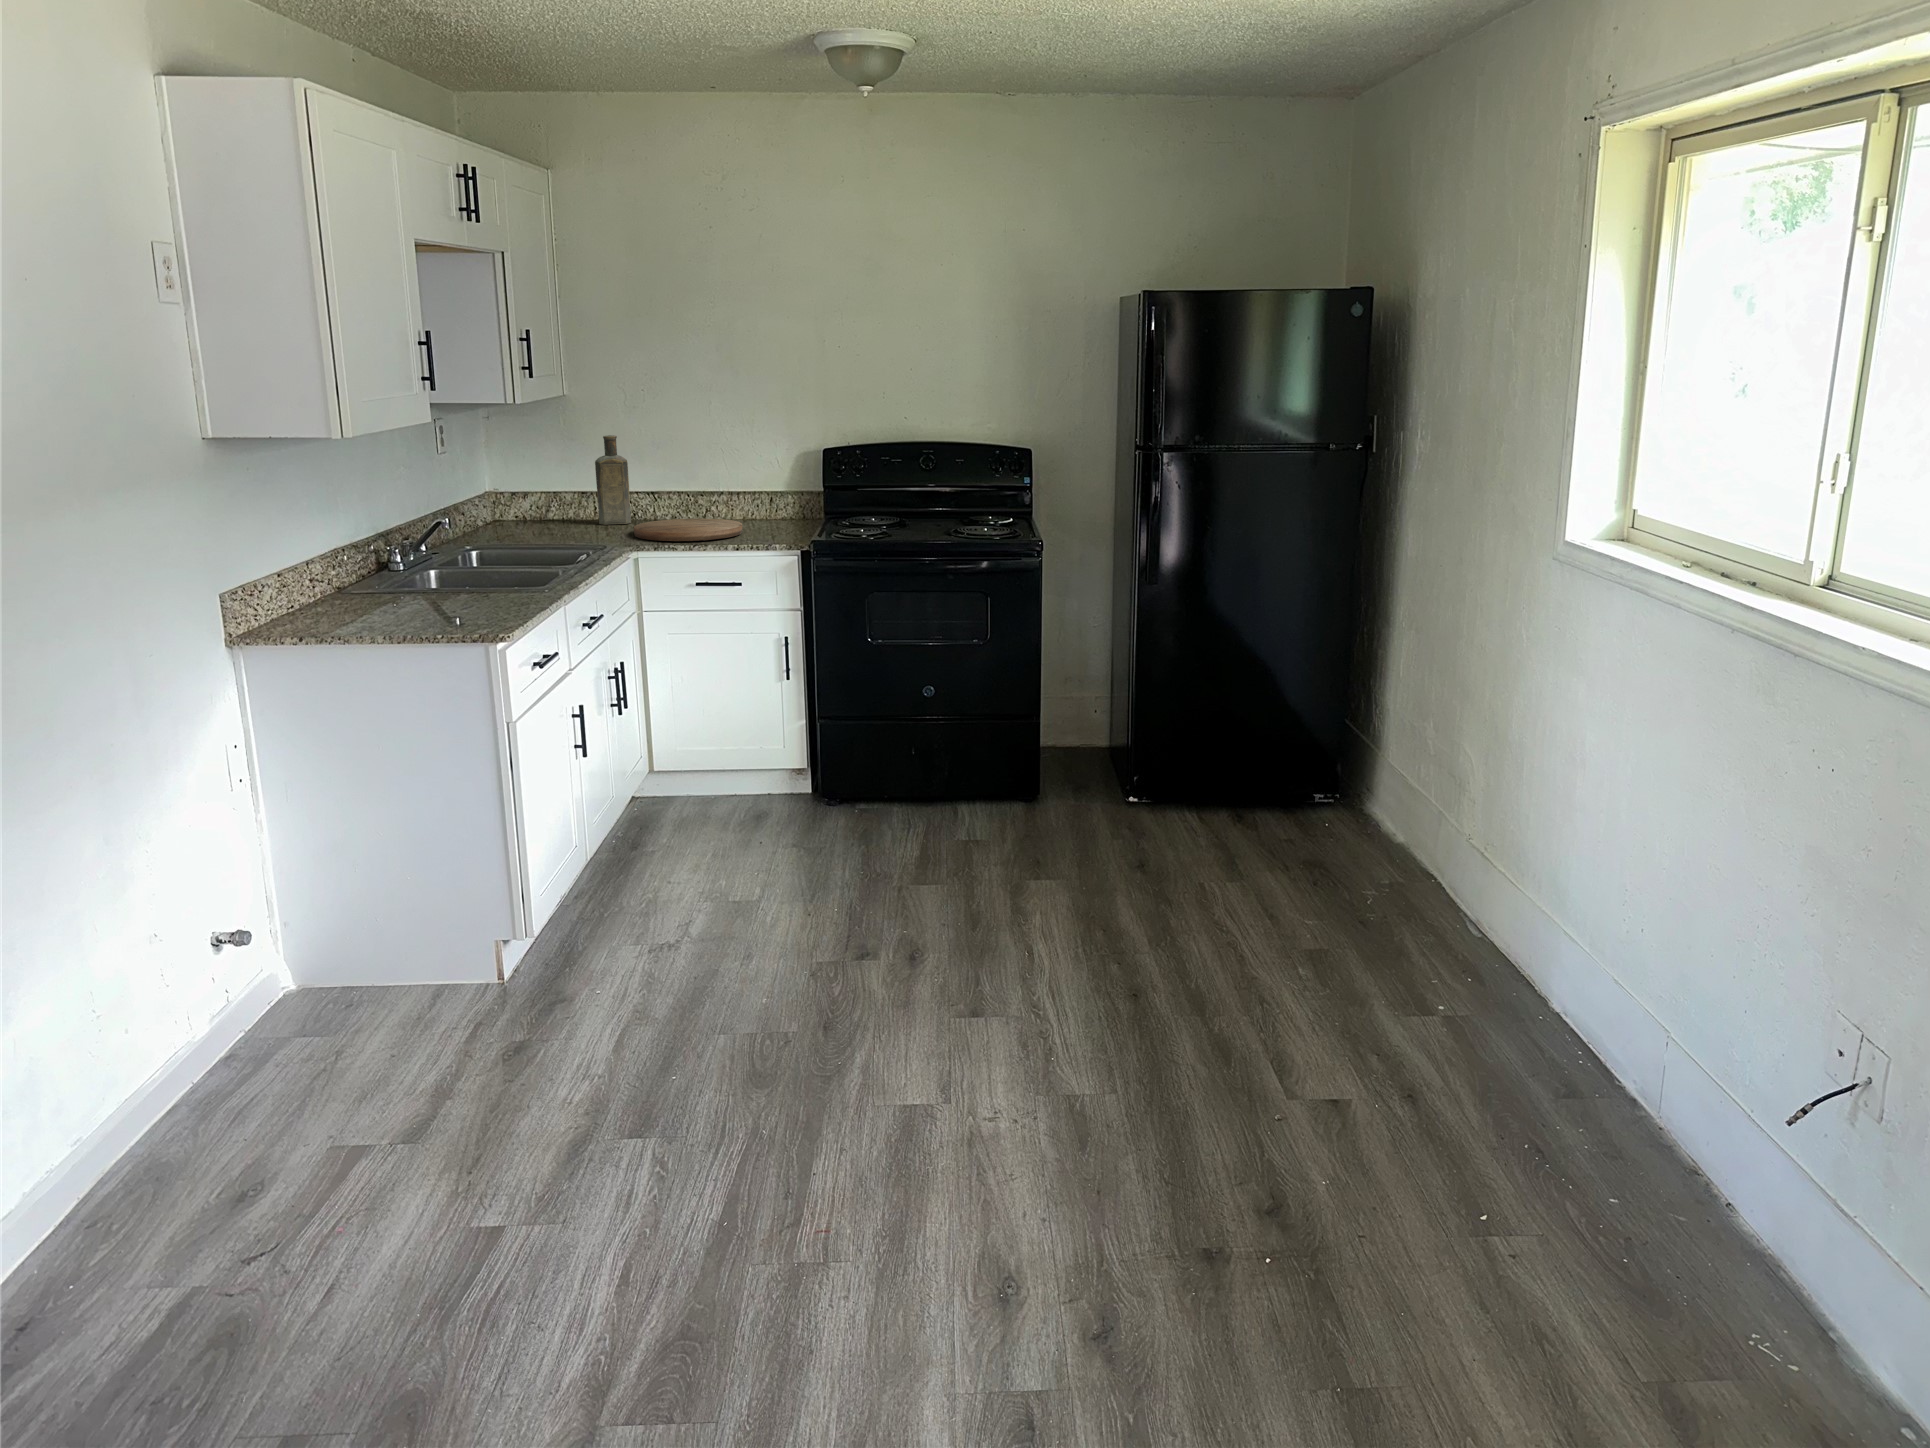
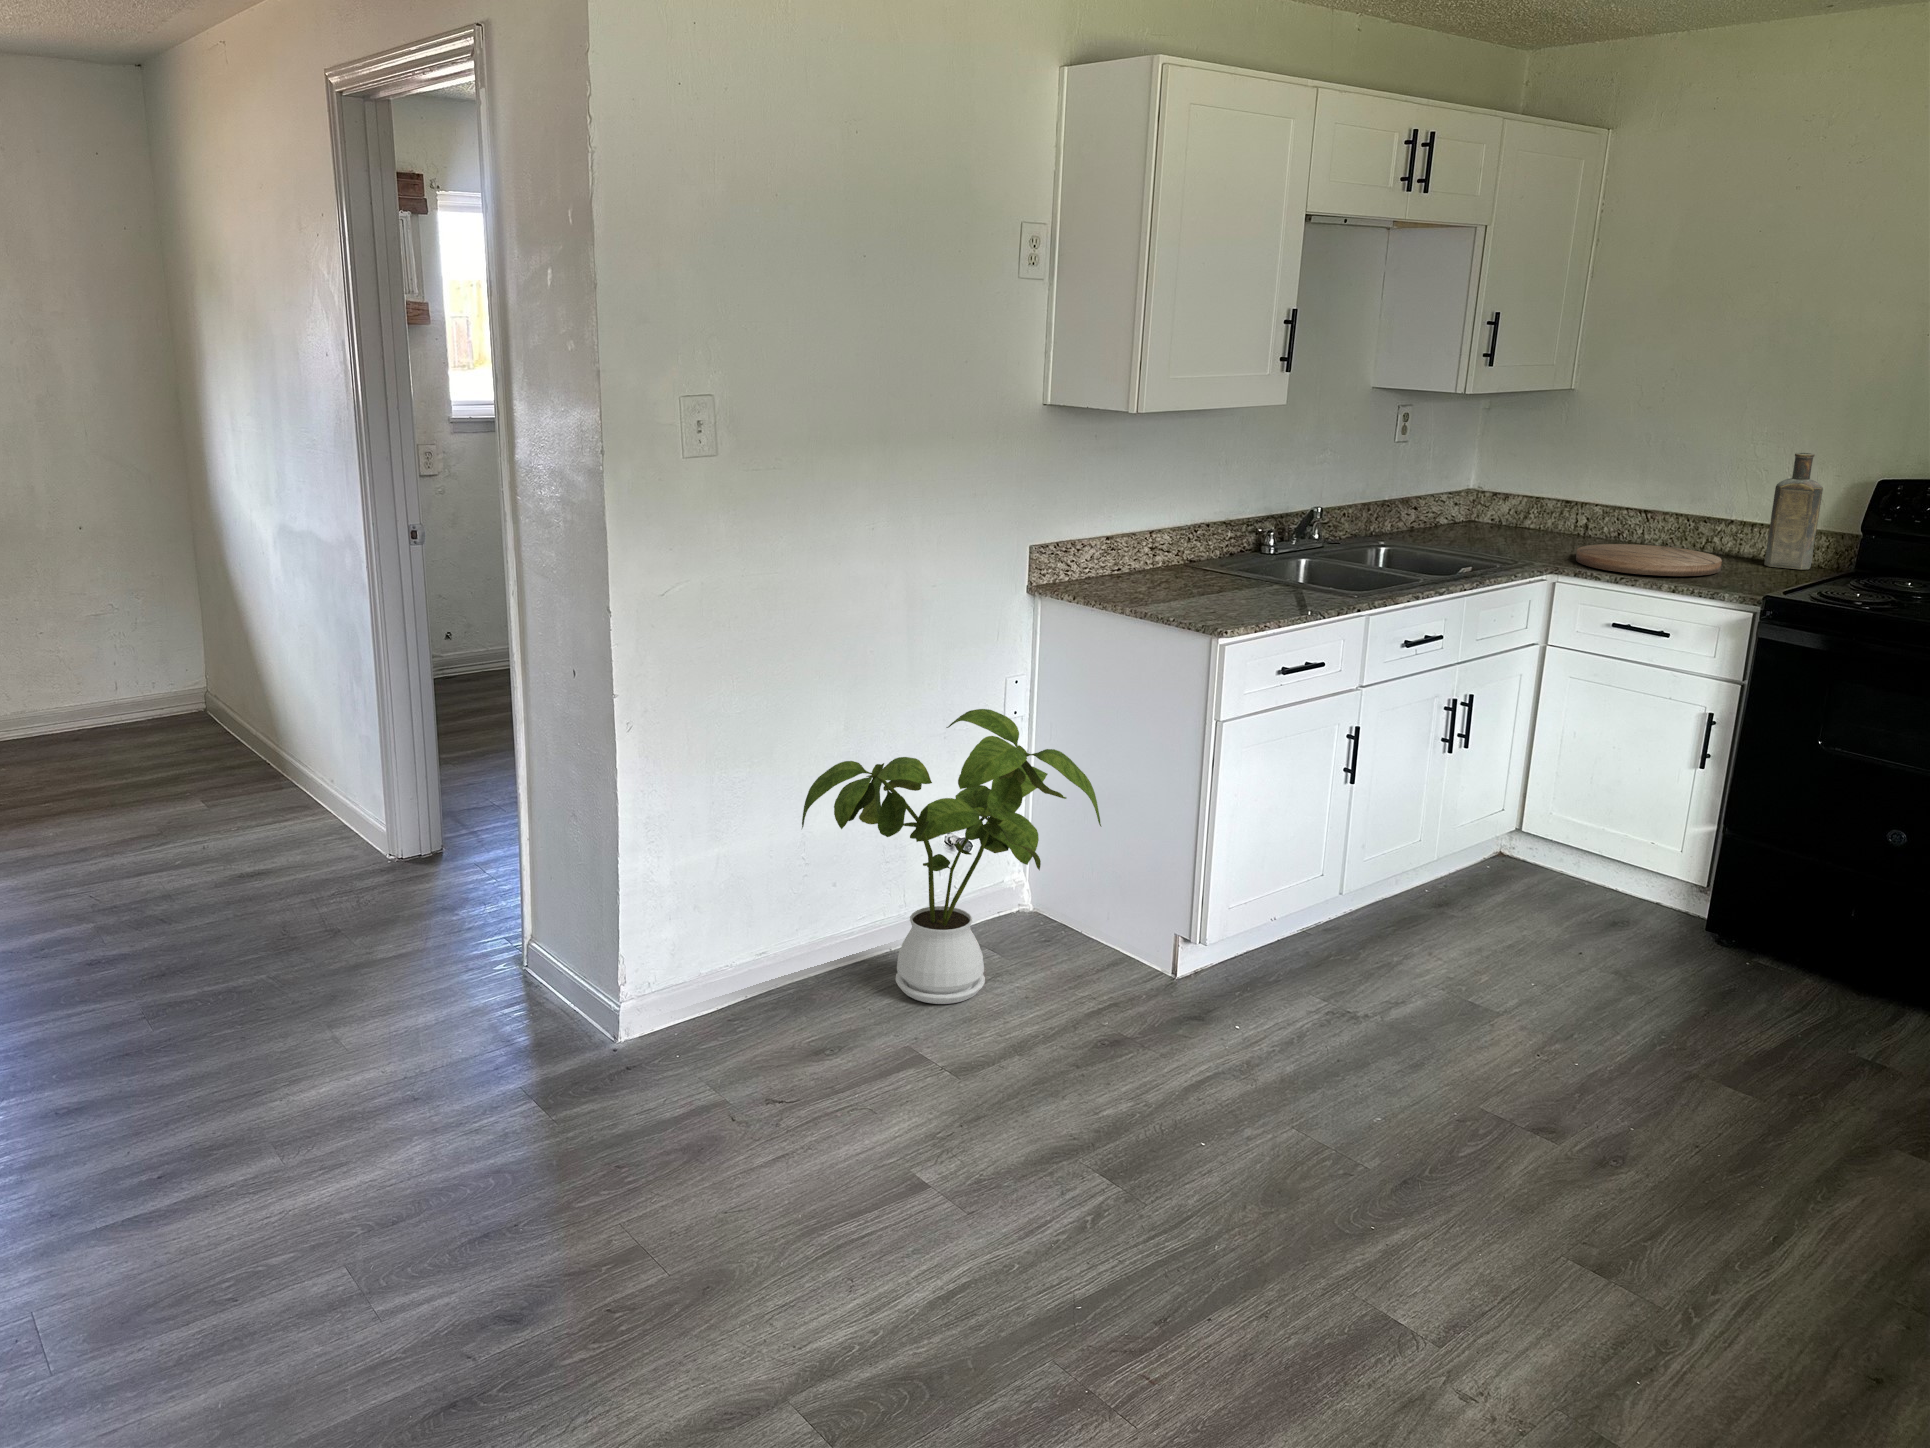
bottle: present [595,435,631,525] -> present [1764,453,1823,569]
house plant: none [95,768,481,1116] -> present [802,709,1101,1004]

